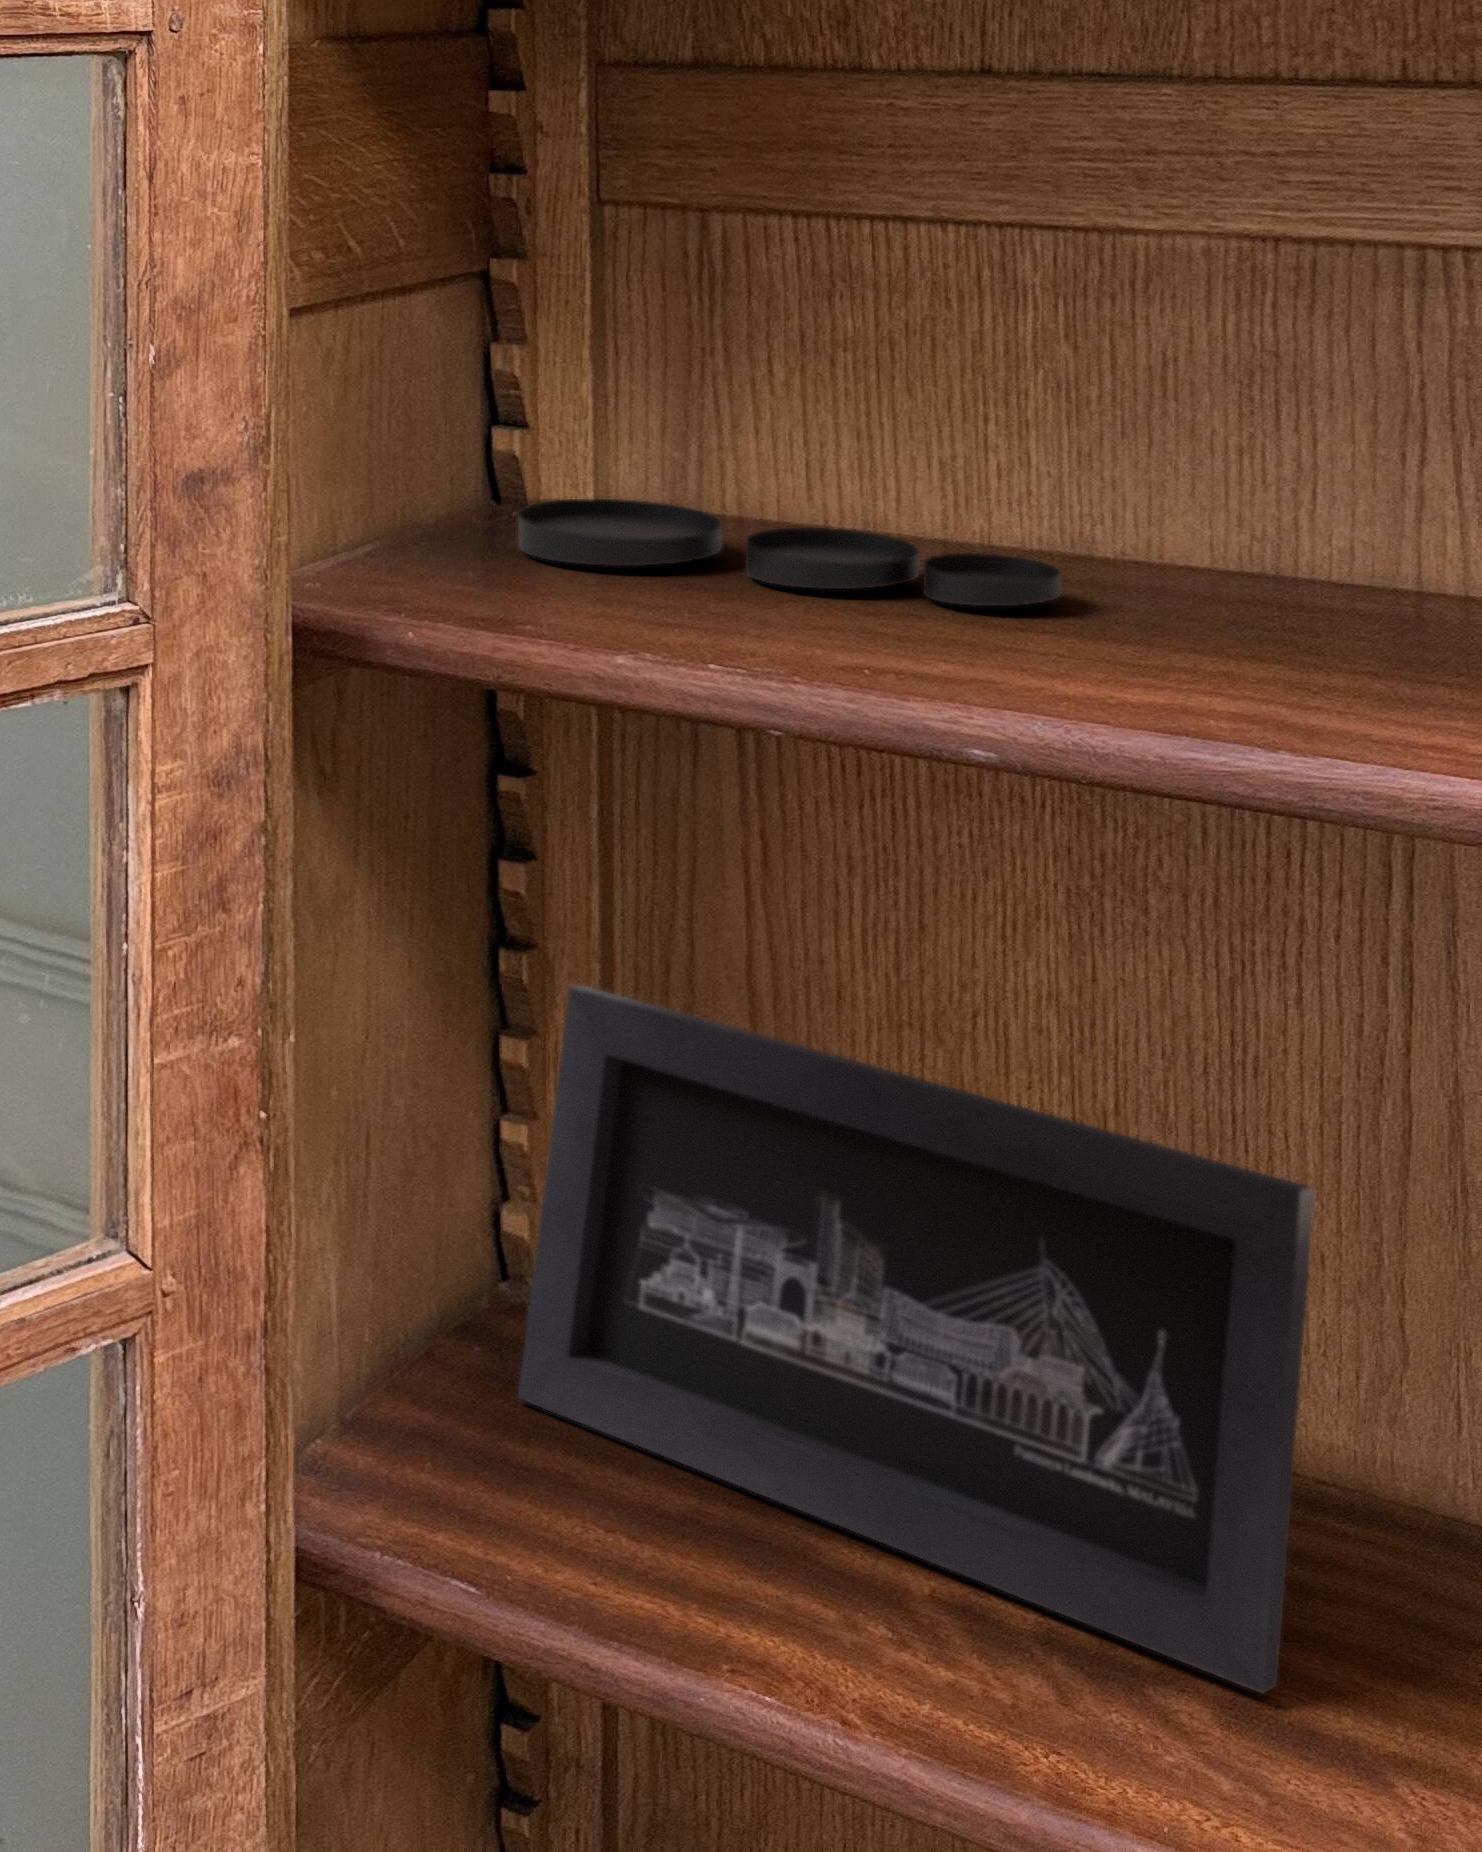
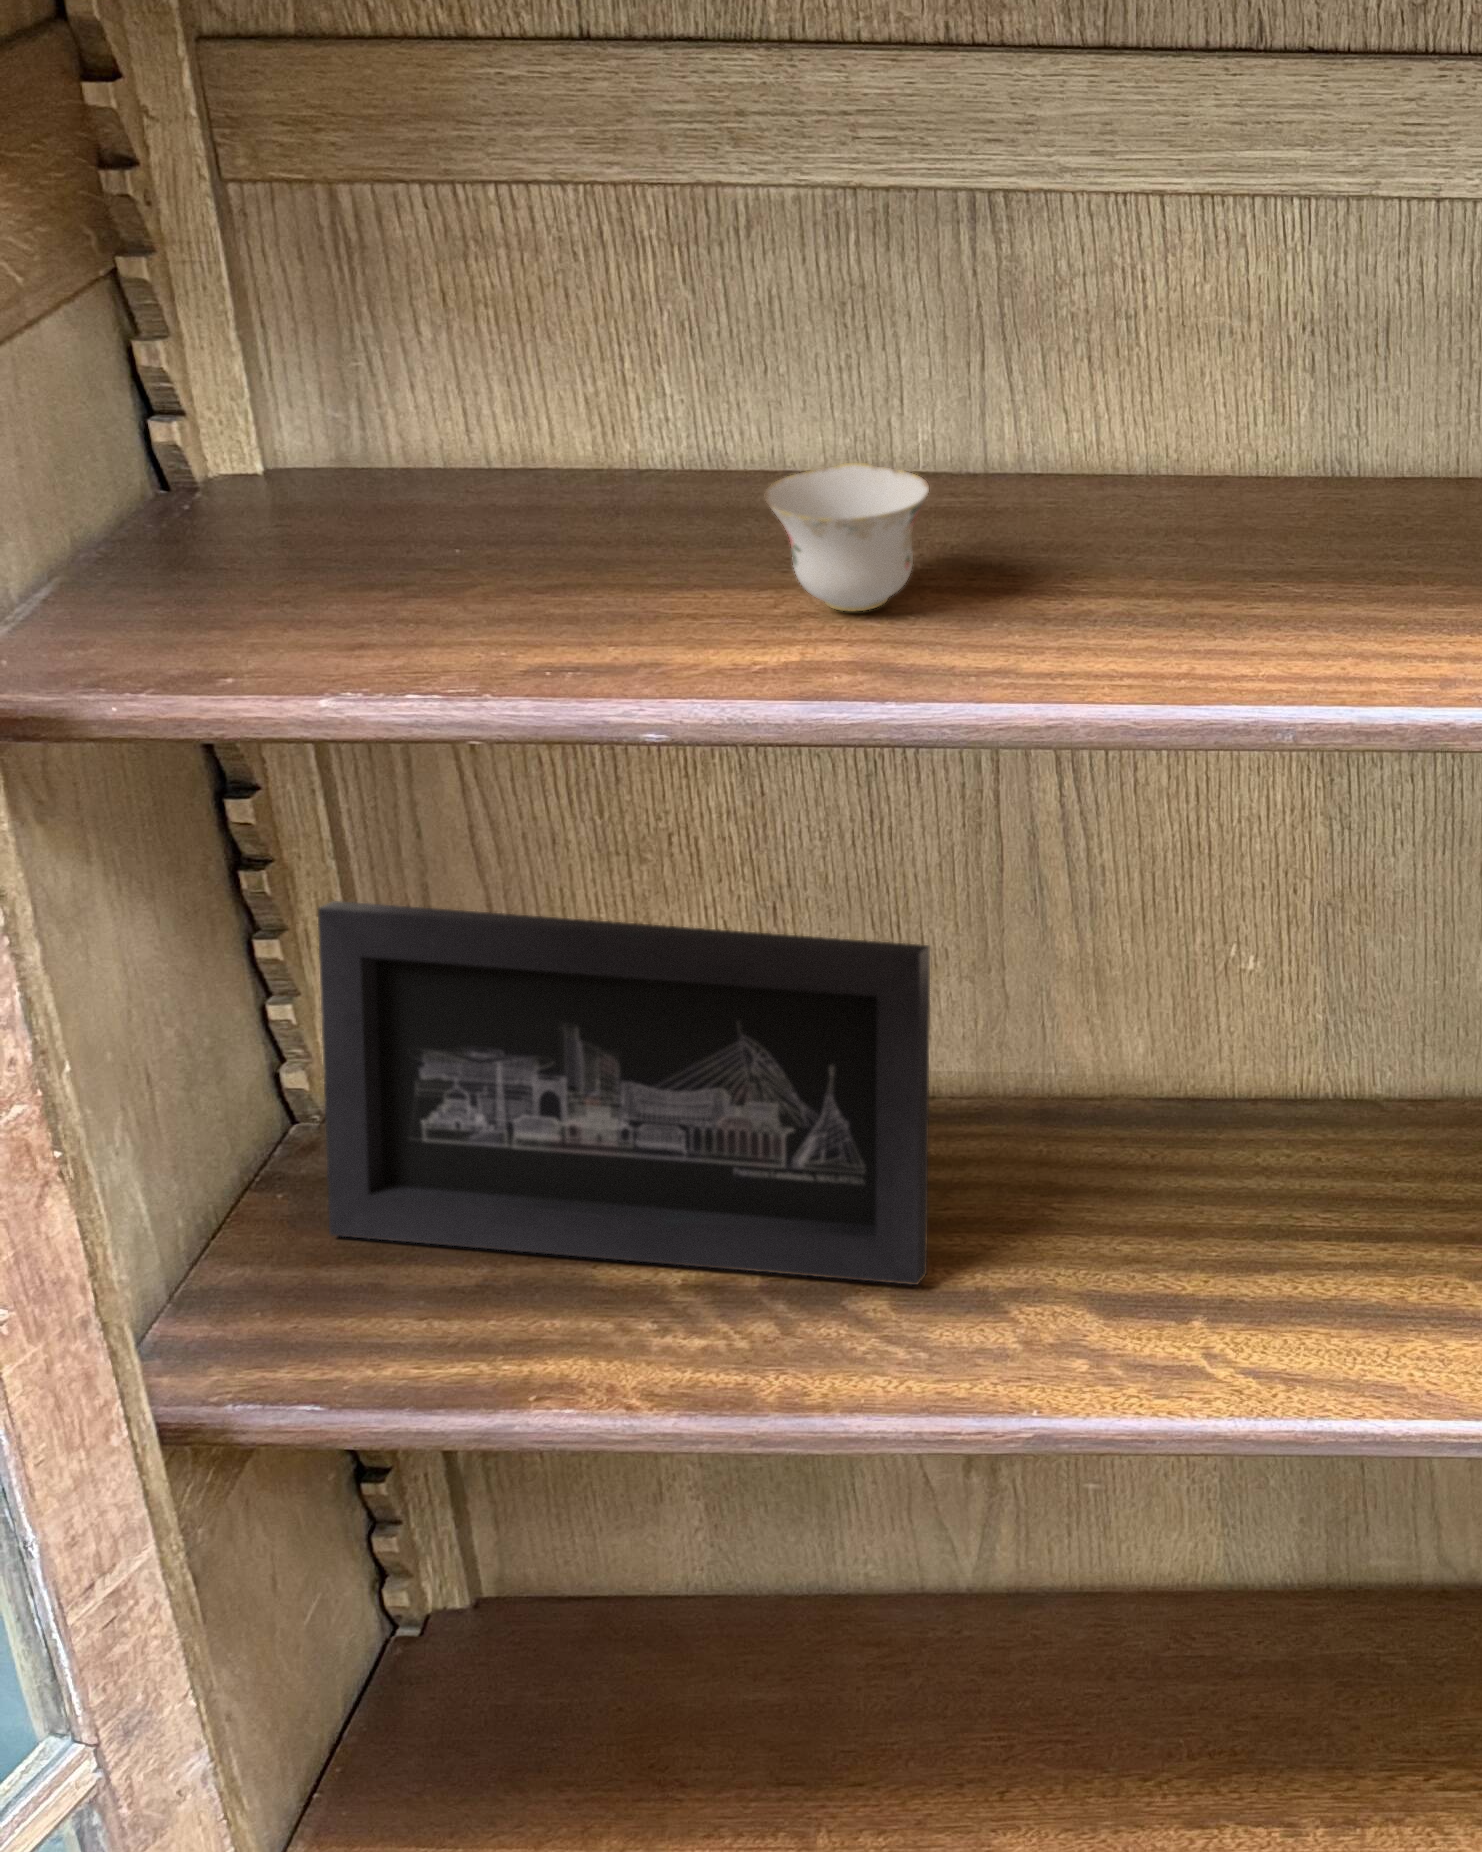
plate: present [518,499,1061,606] -> none [194,476,702,565]
teacup: none [1147,512,1361,681] -> present [765,463,929,611]

